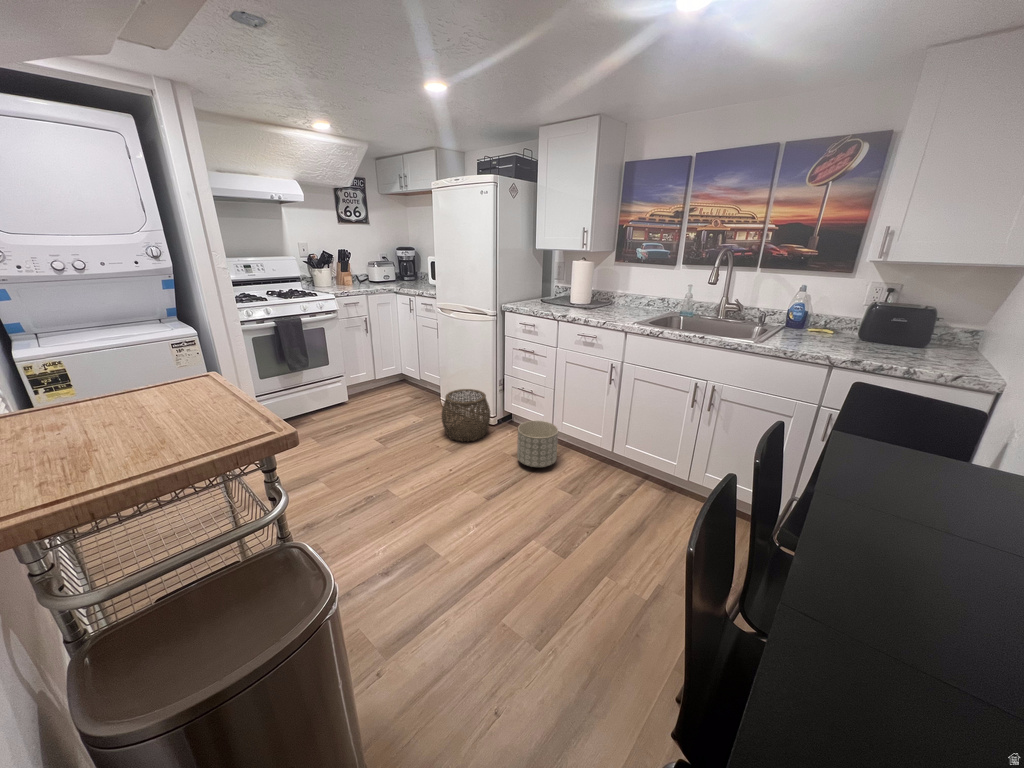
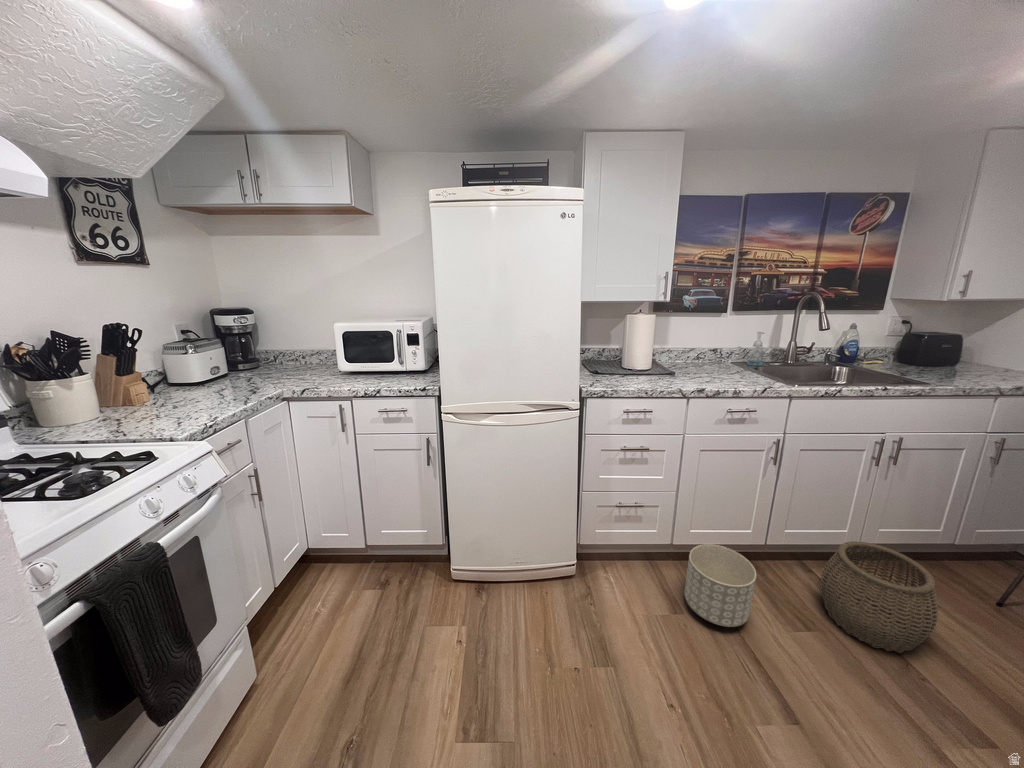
woven basket: present [441,389,491,441] -> present [821,541,938,653]

